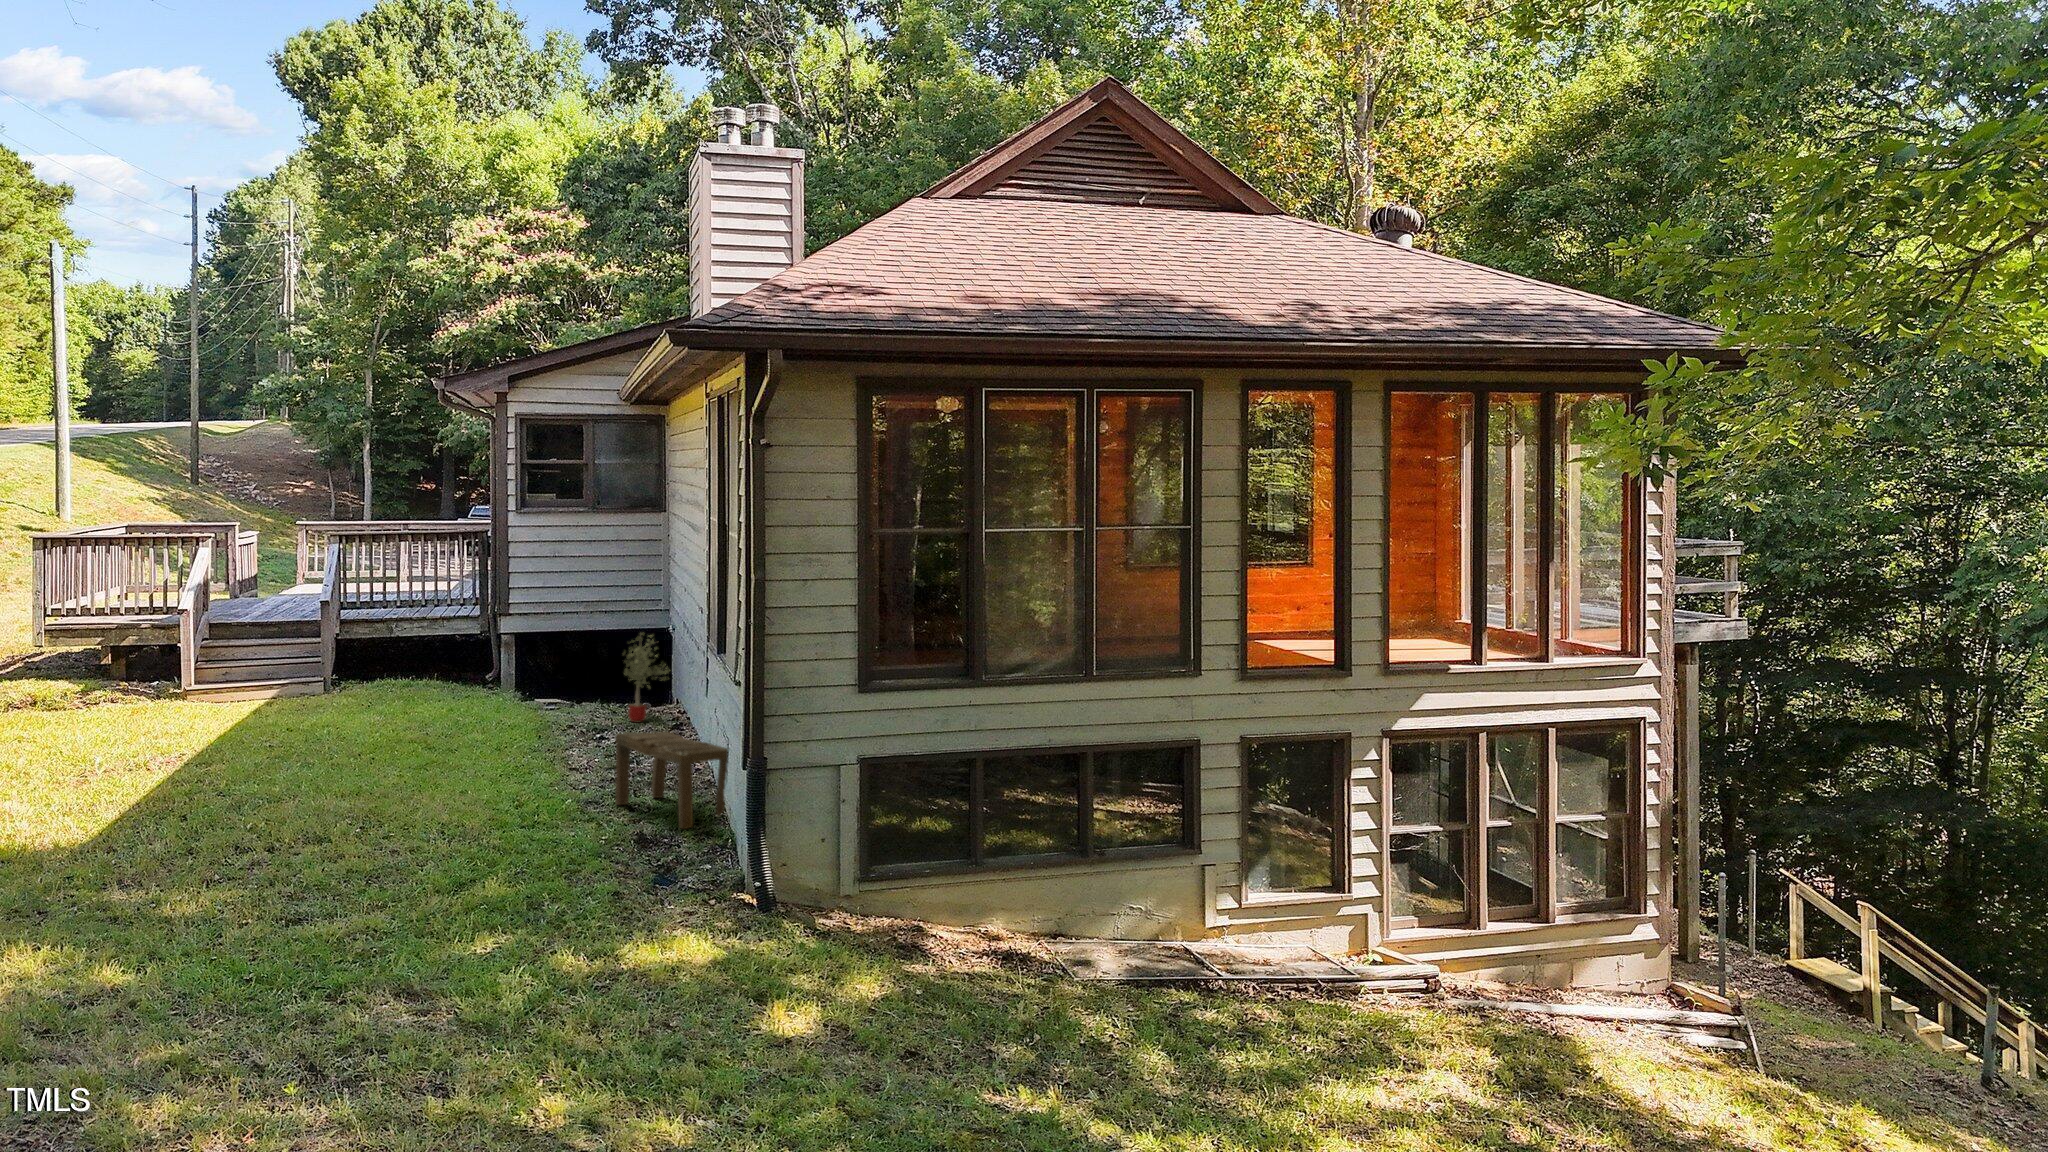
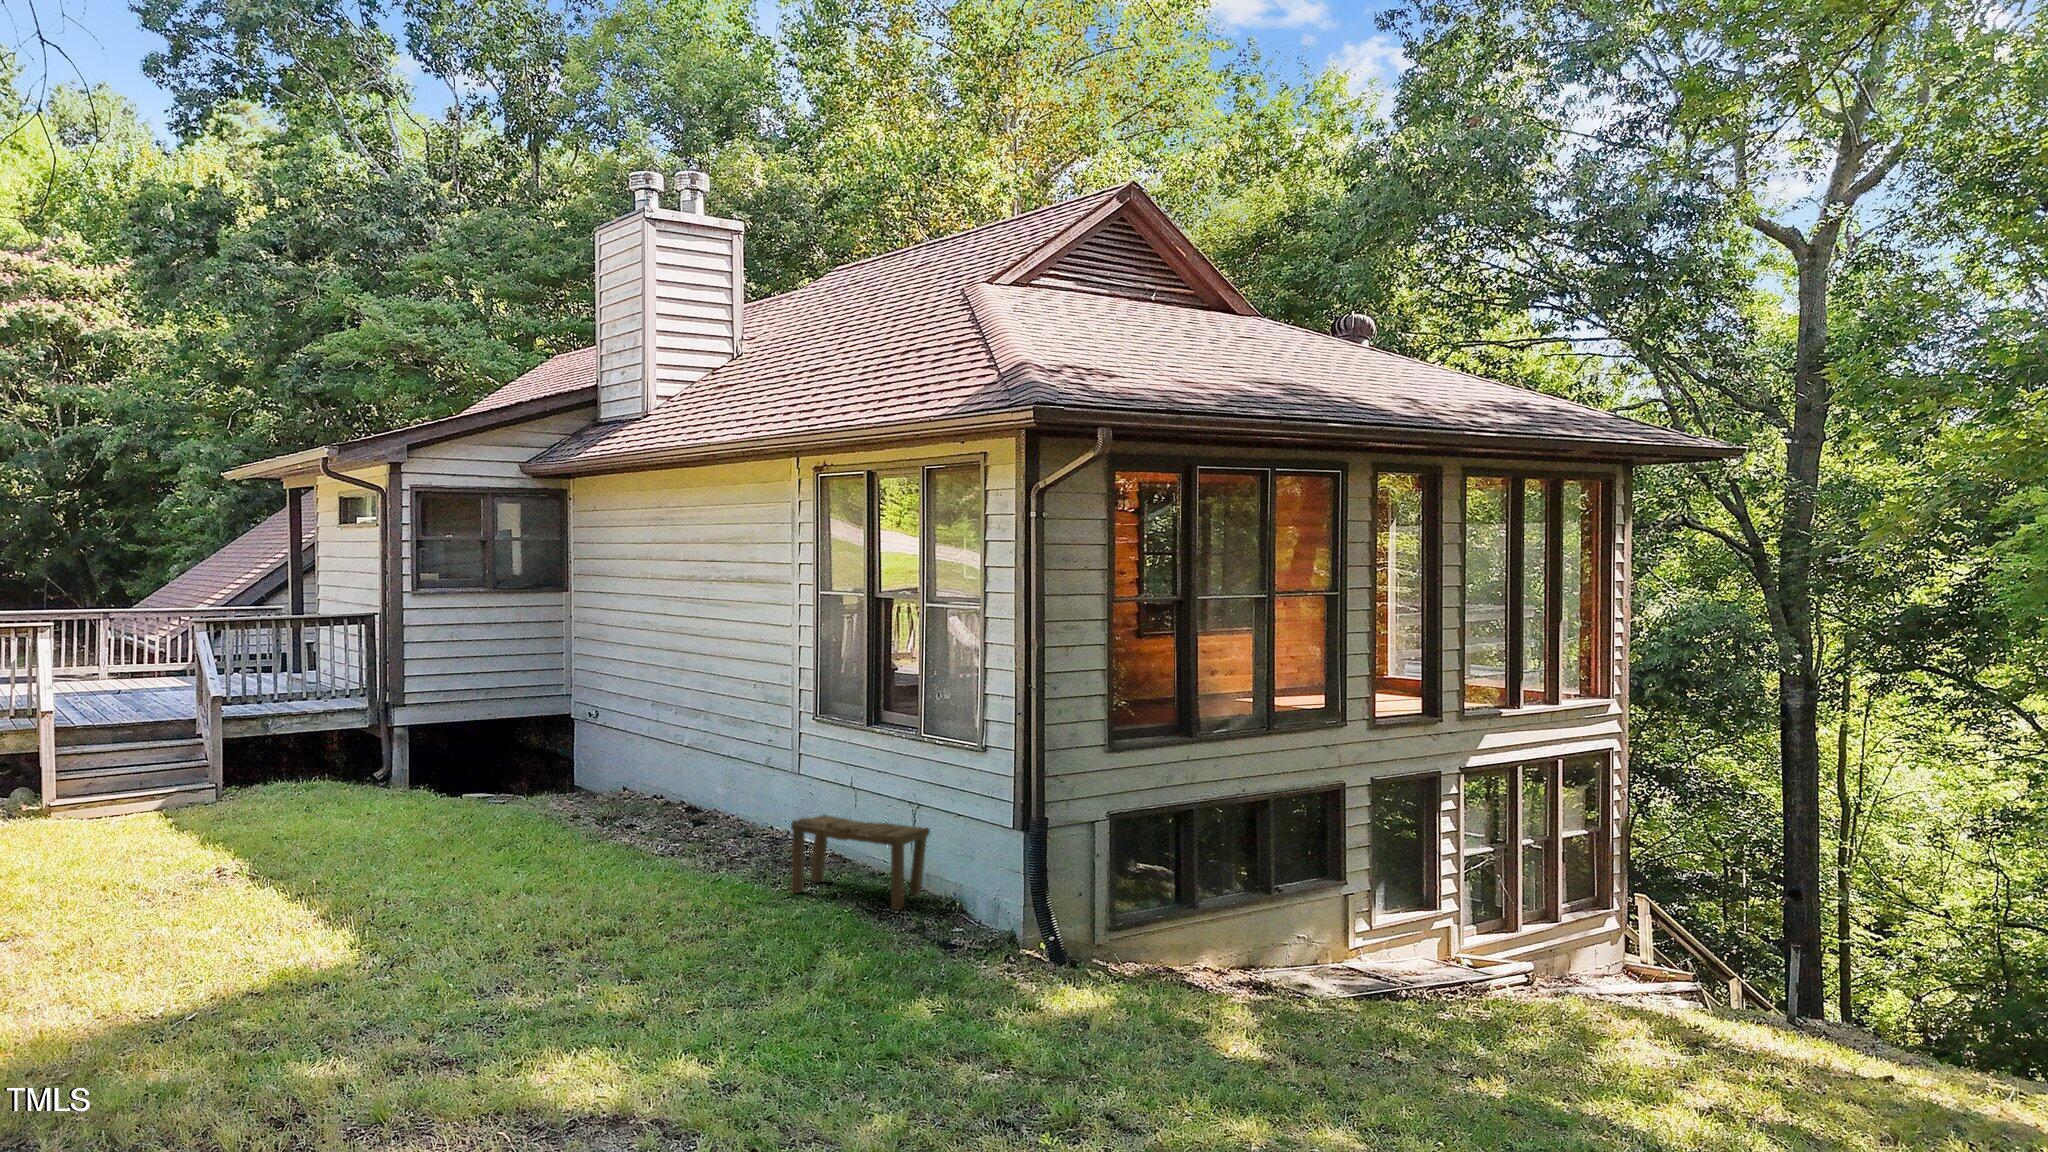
potted tree: present [624,633,670,722] -> none [629,712,682,807]

